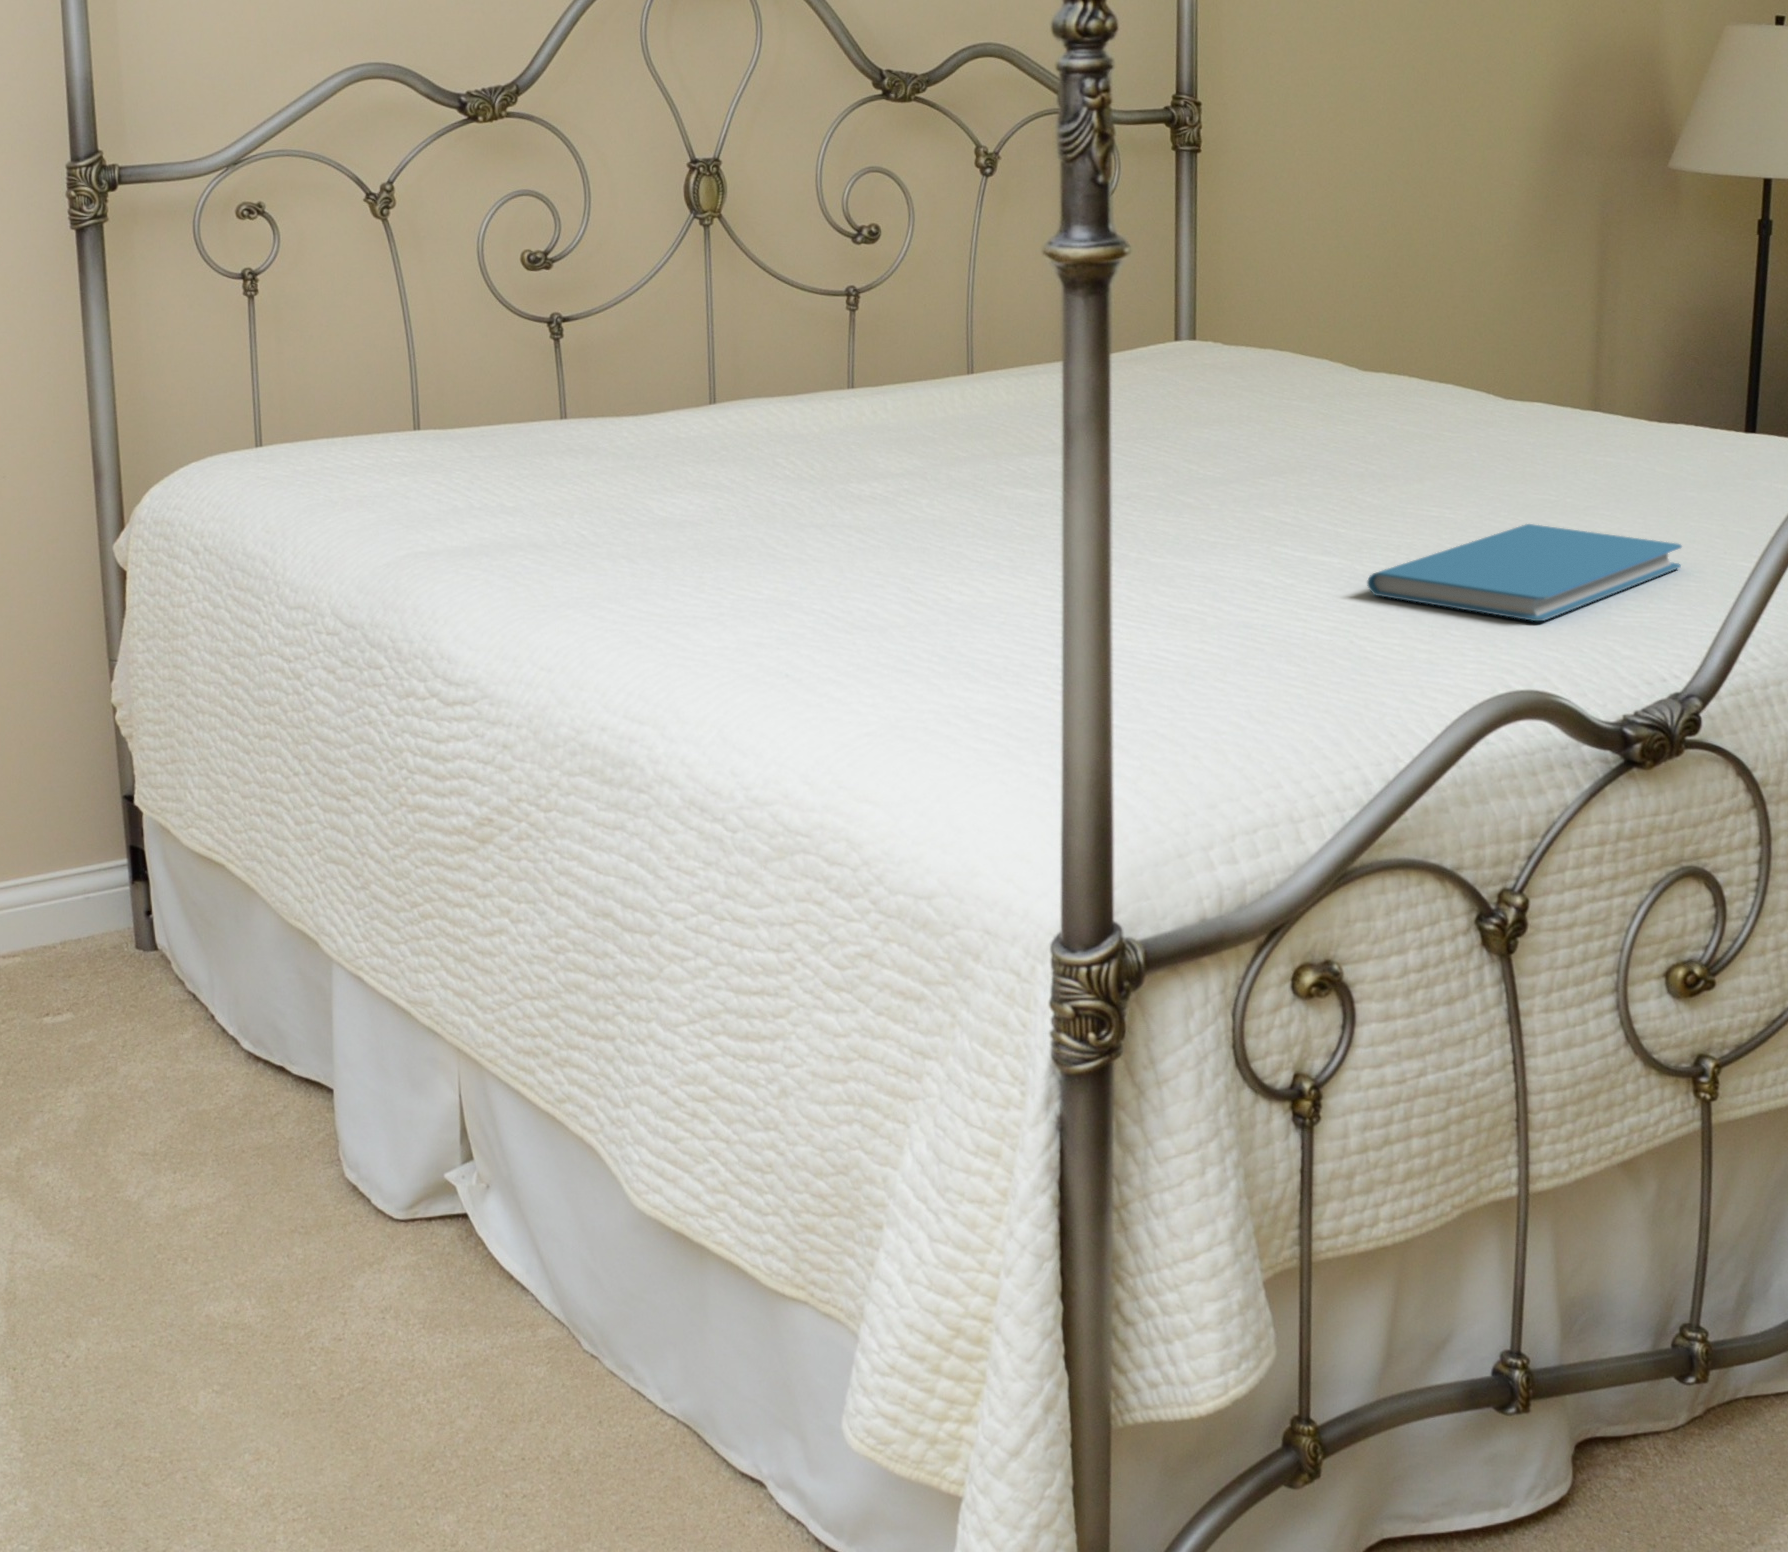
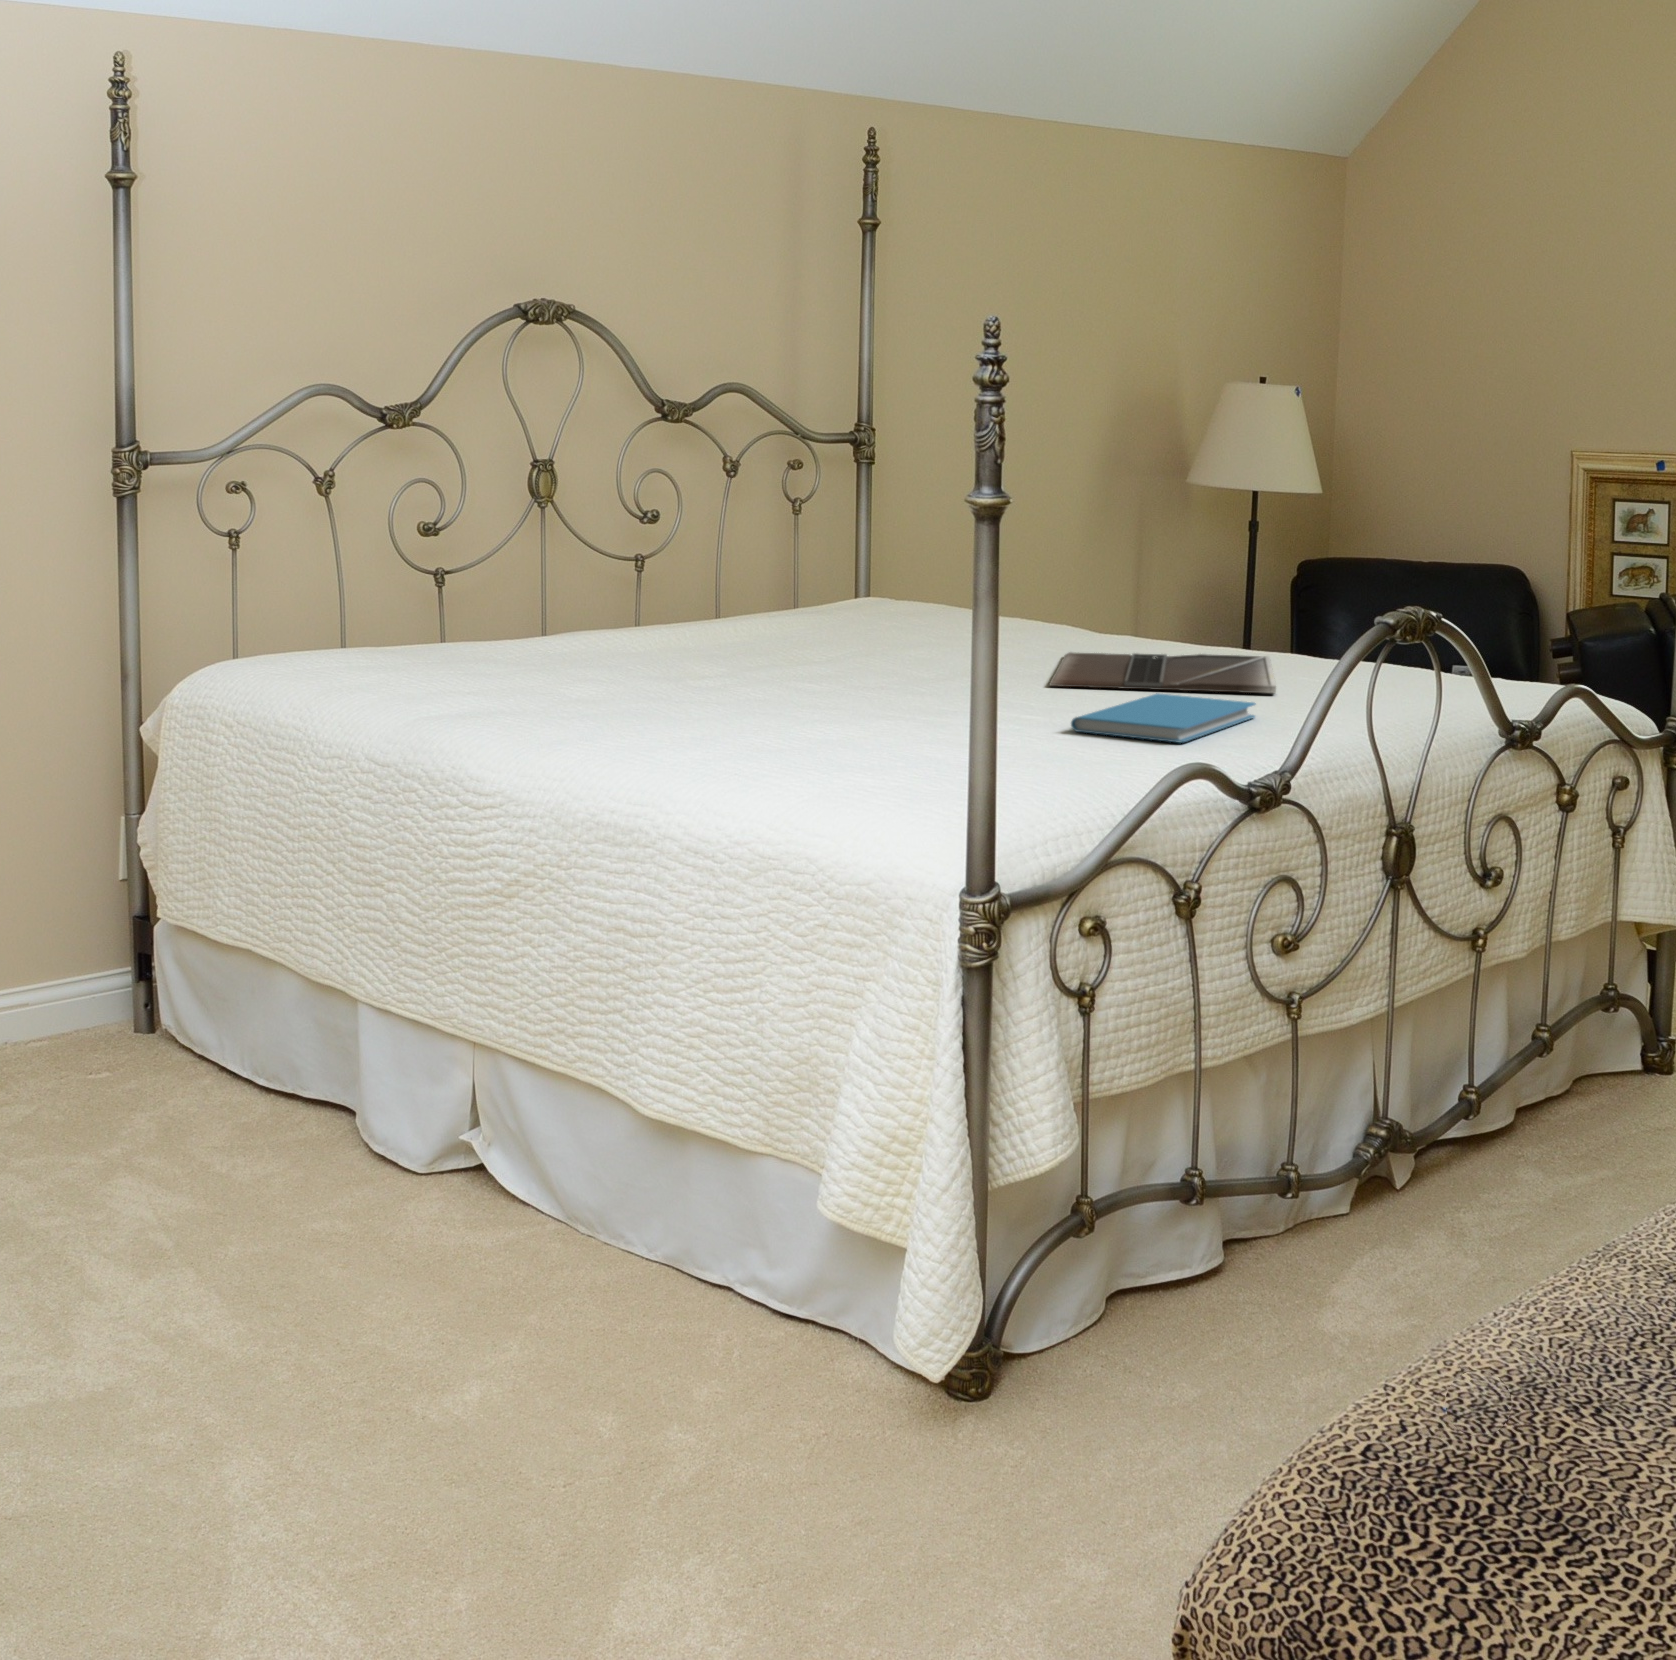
laptop: none [1374,441,1736,520] -> present [1049,652,1276,693]

